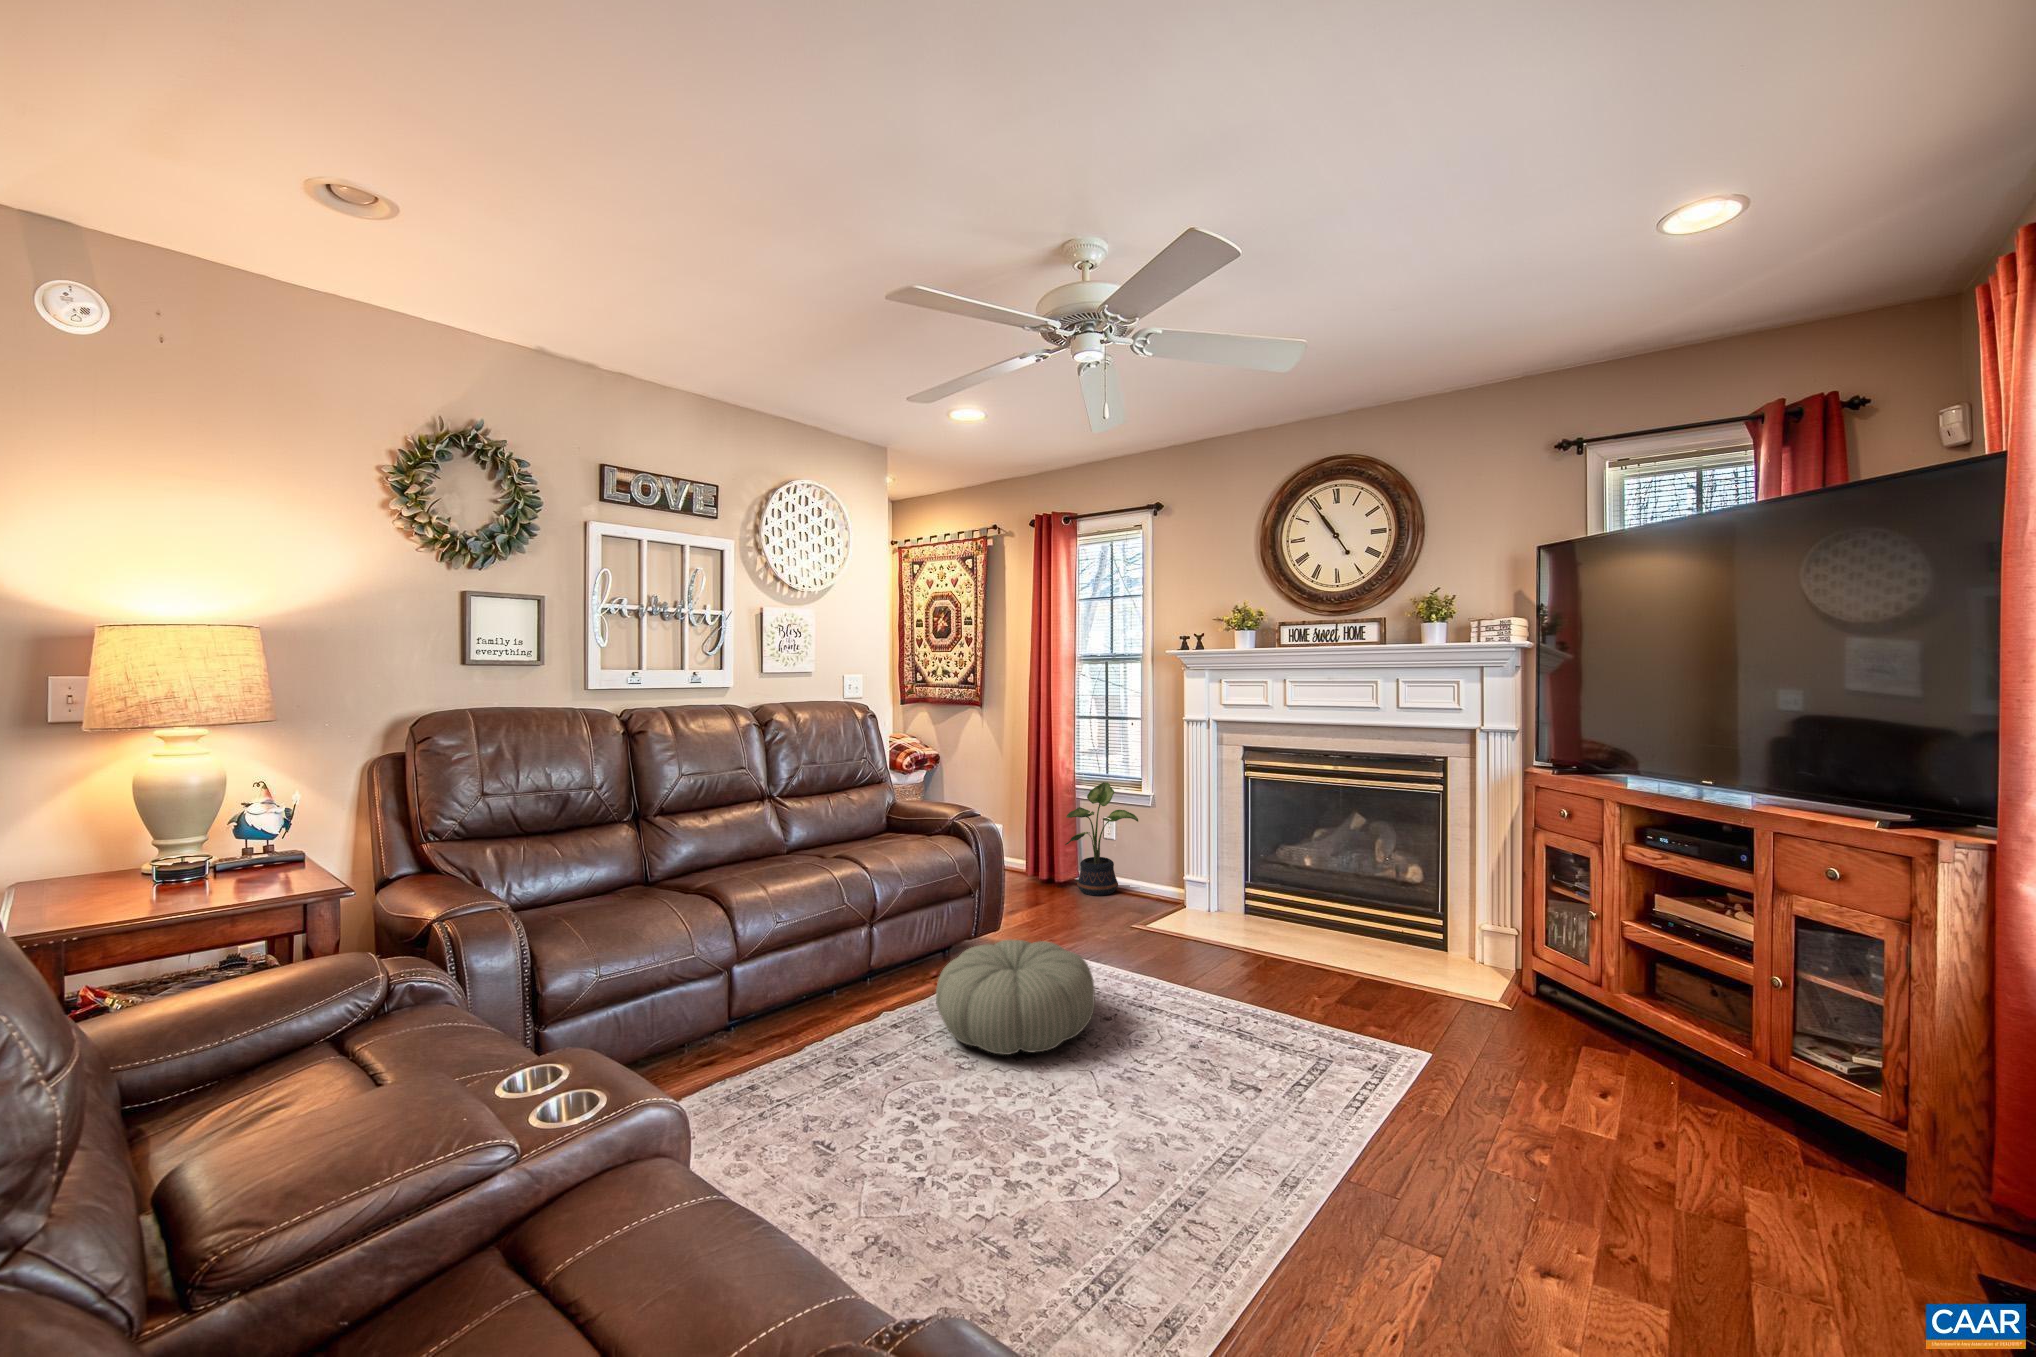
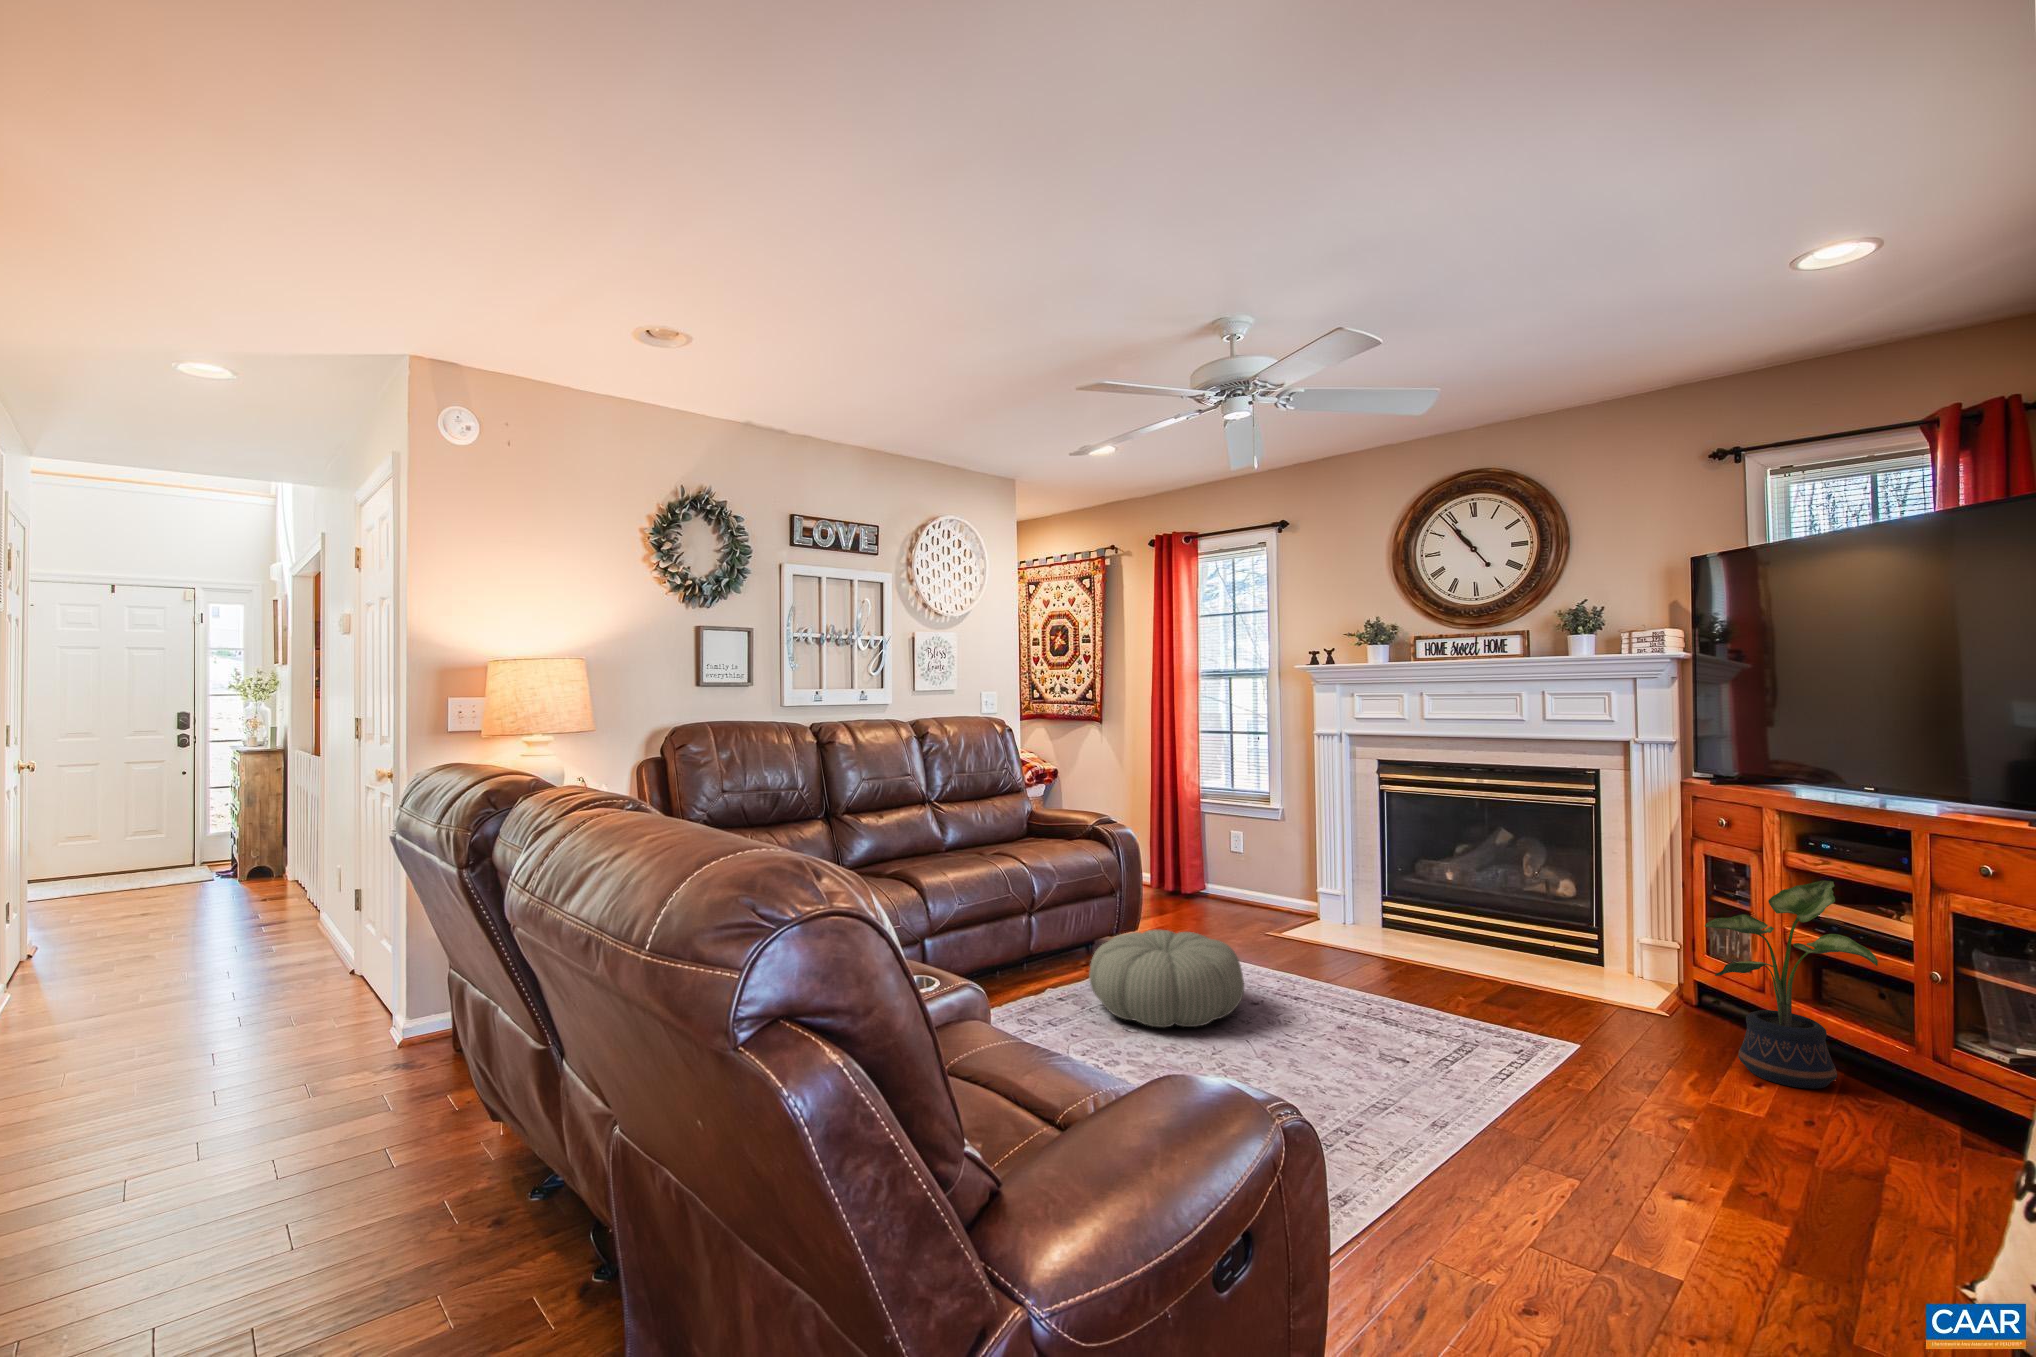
potted plant: present [1065,782,1138,896] -> present [1705,880,1878,1089]

